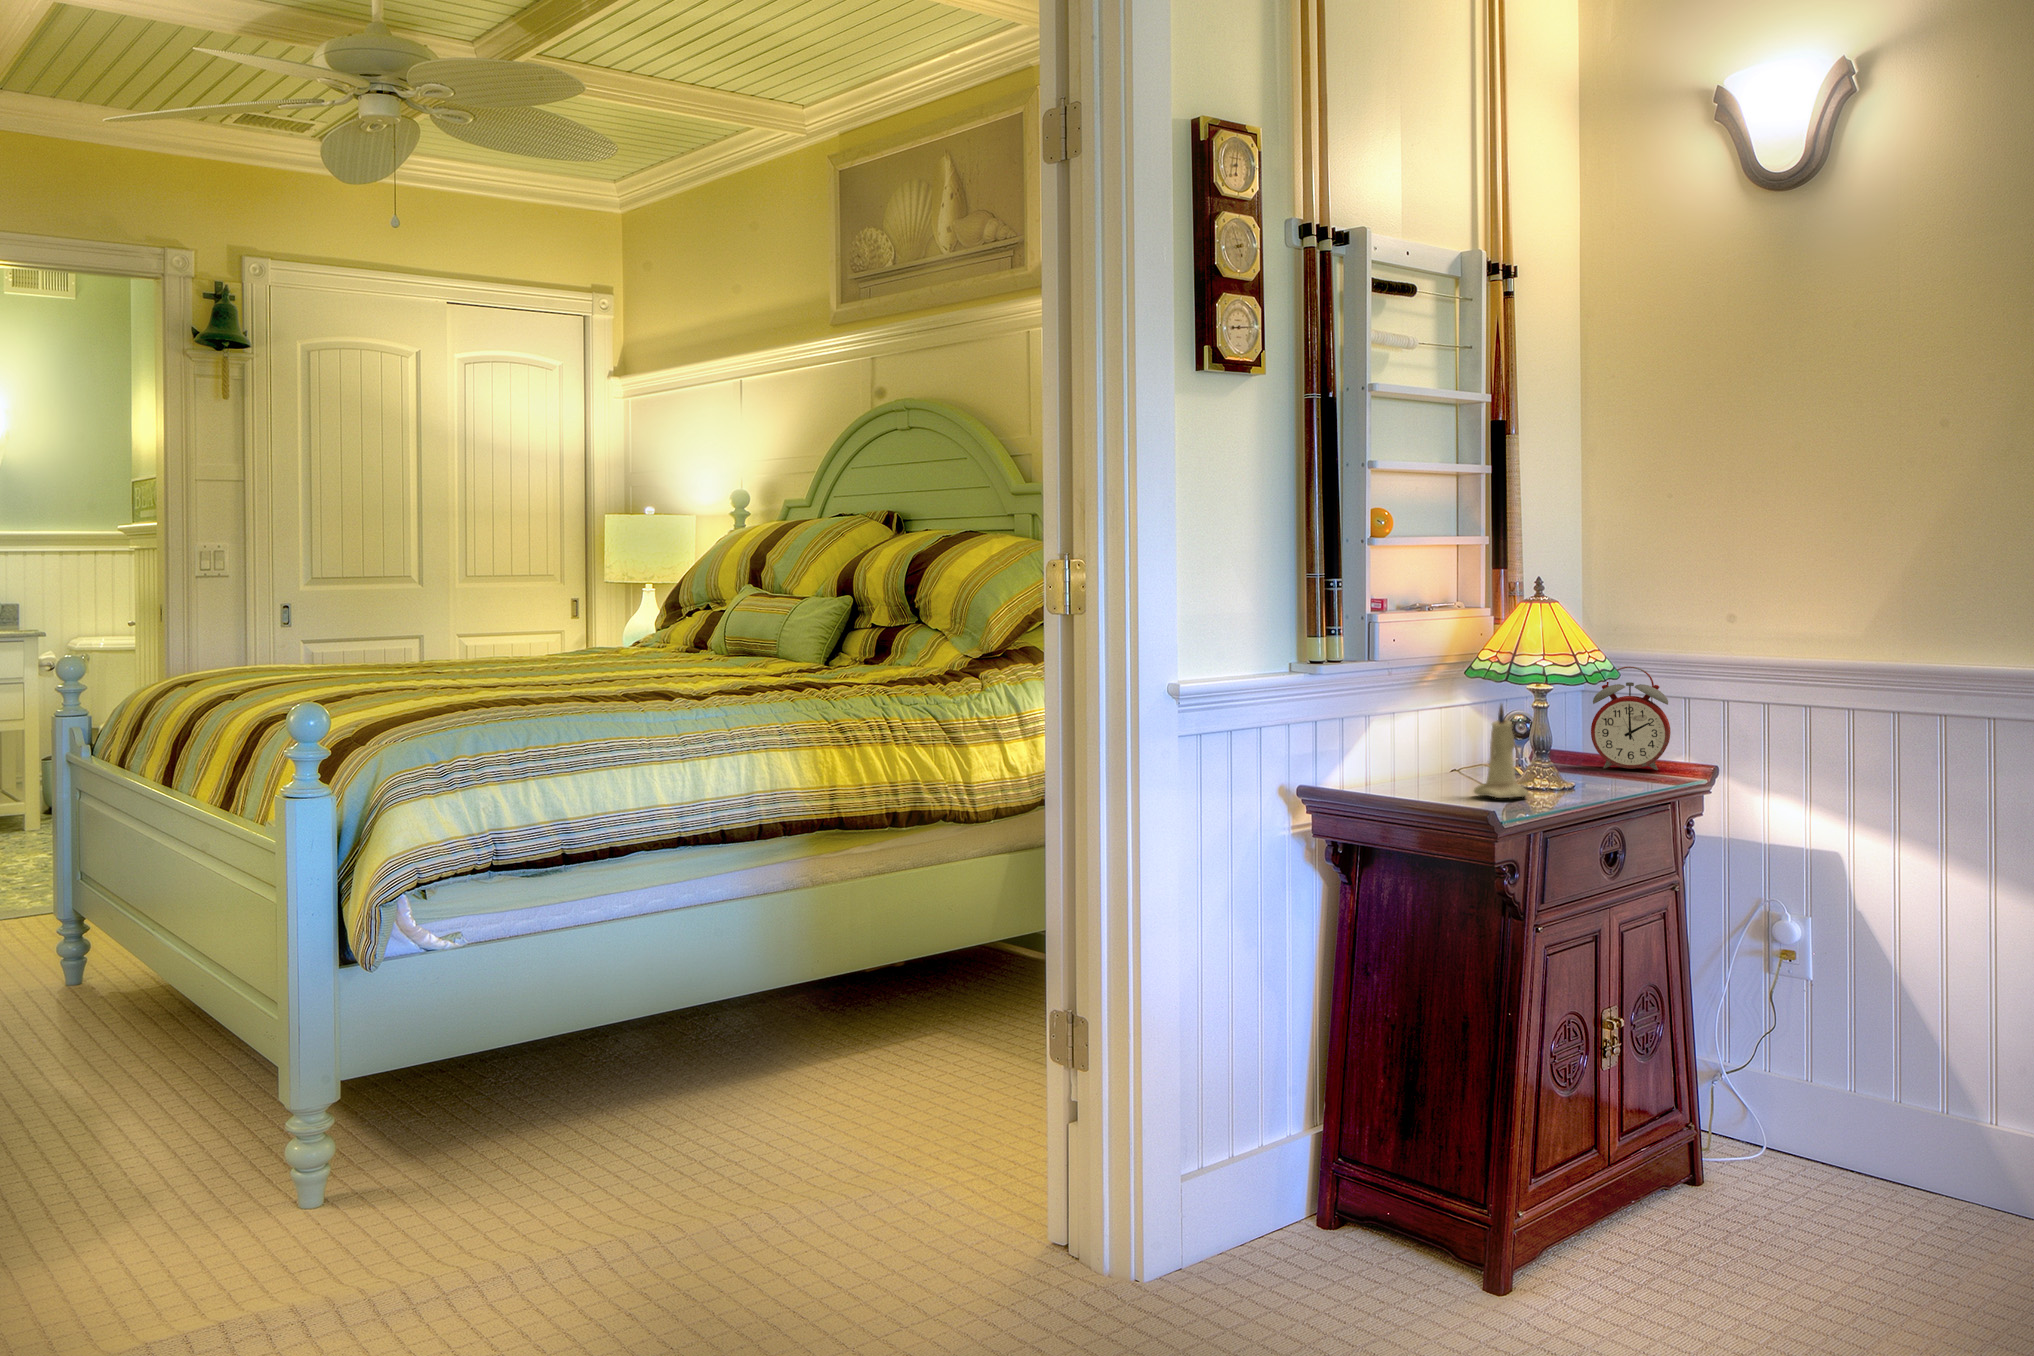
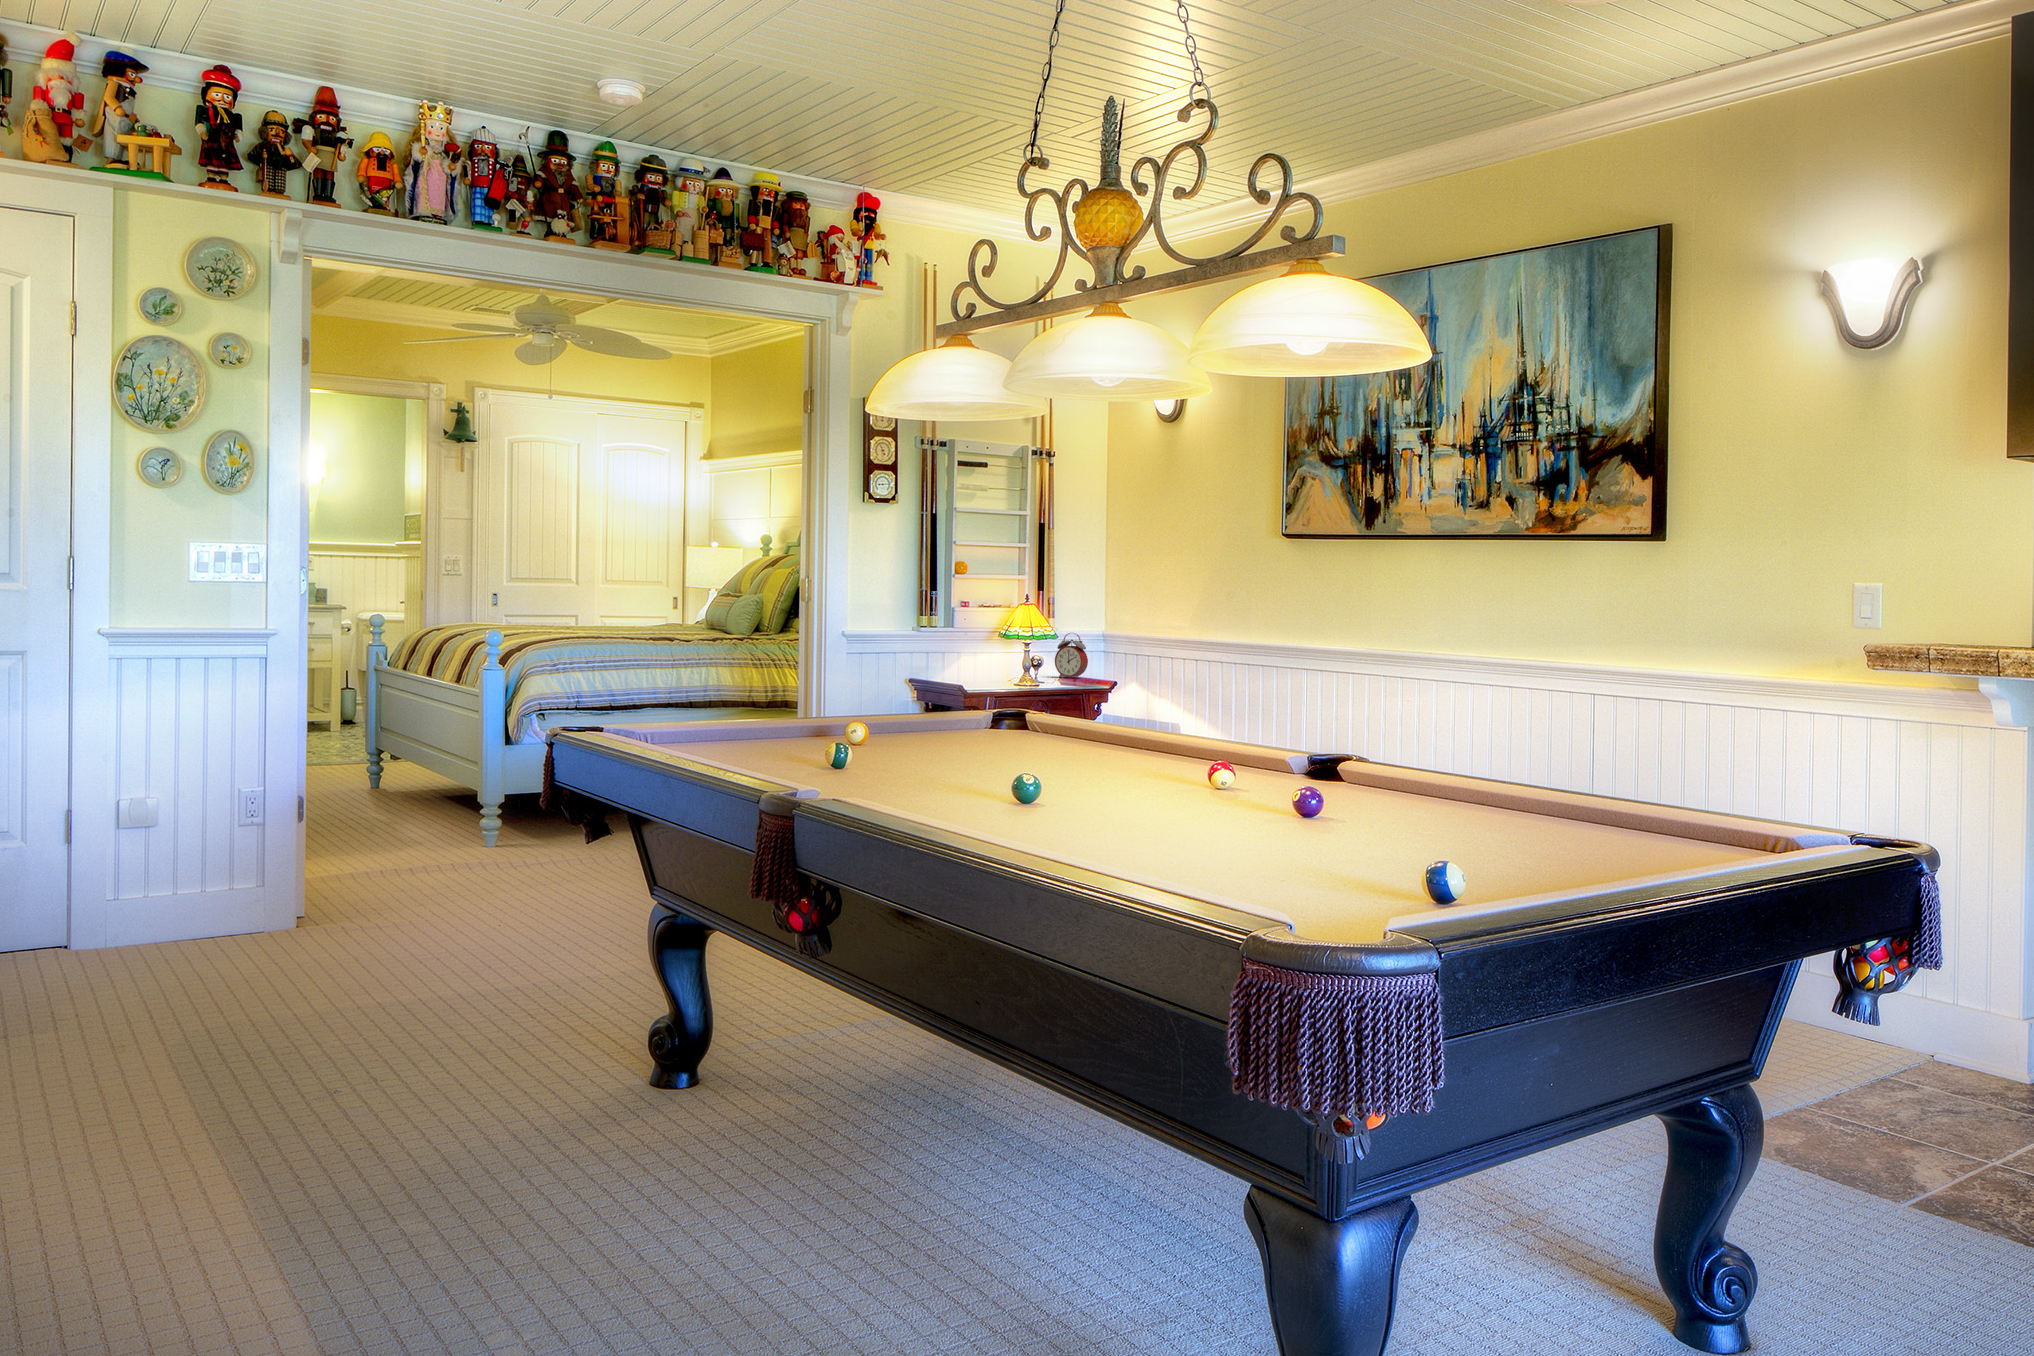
candle: present [1474,704,1529,798] -> none [971,641,994,681]

